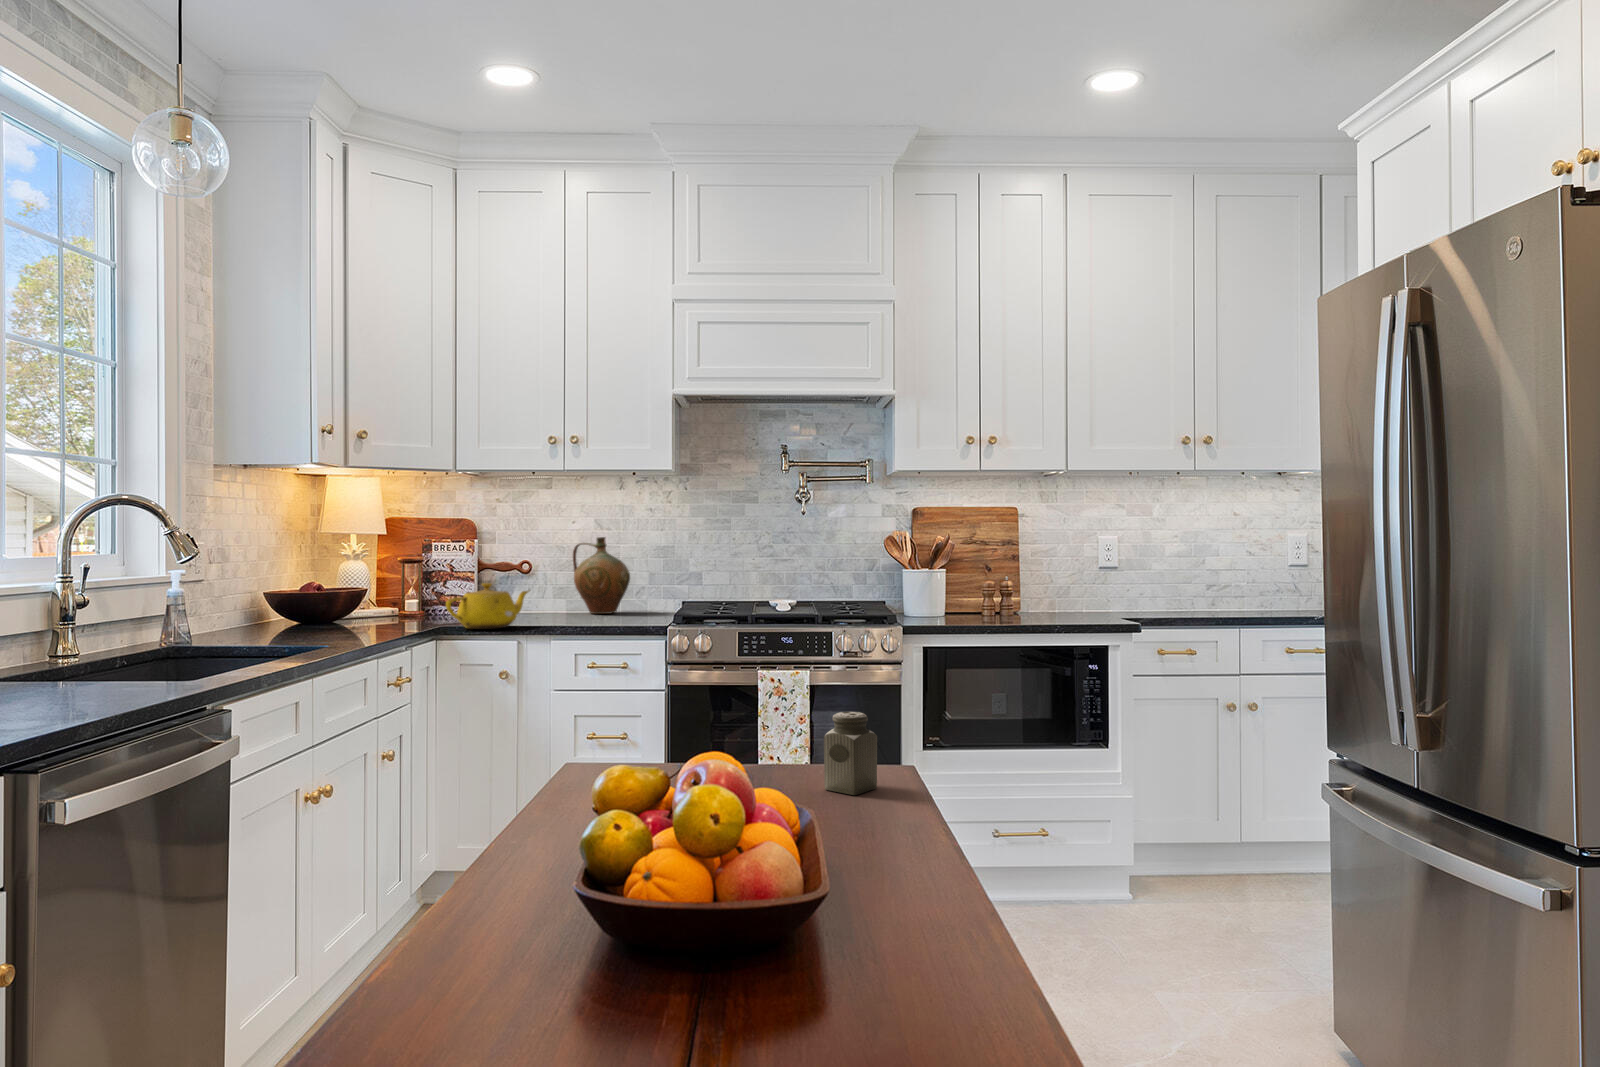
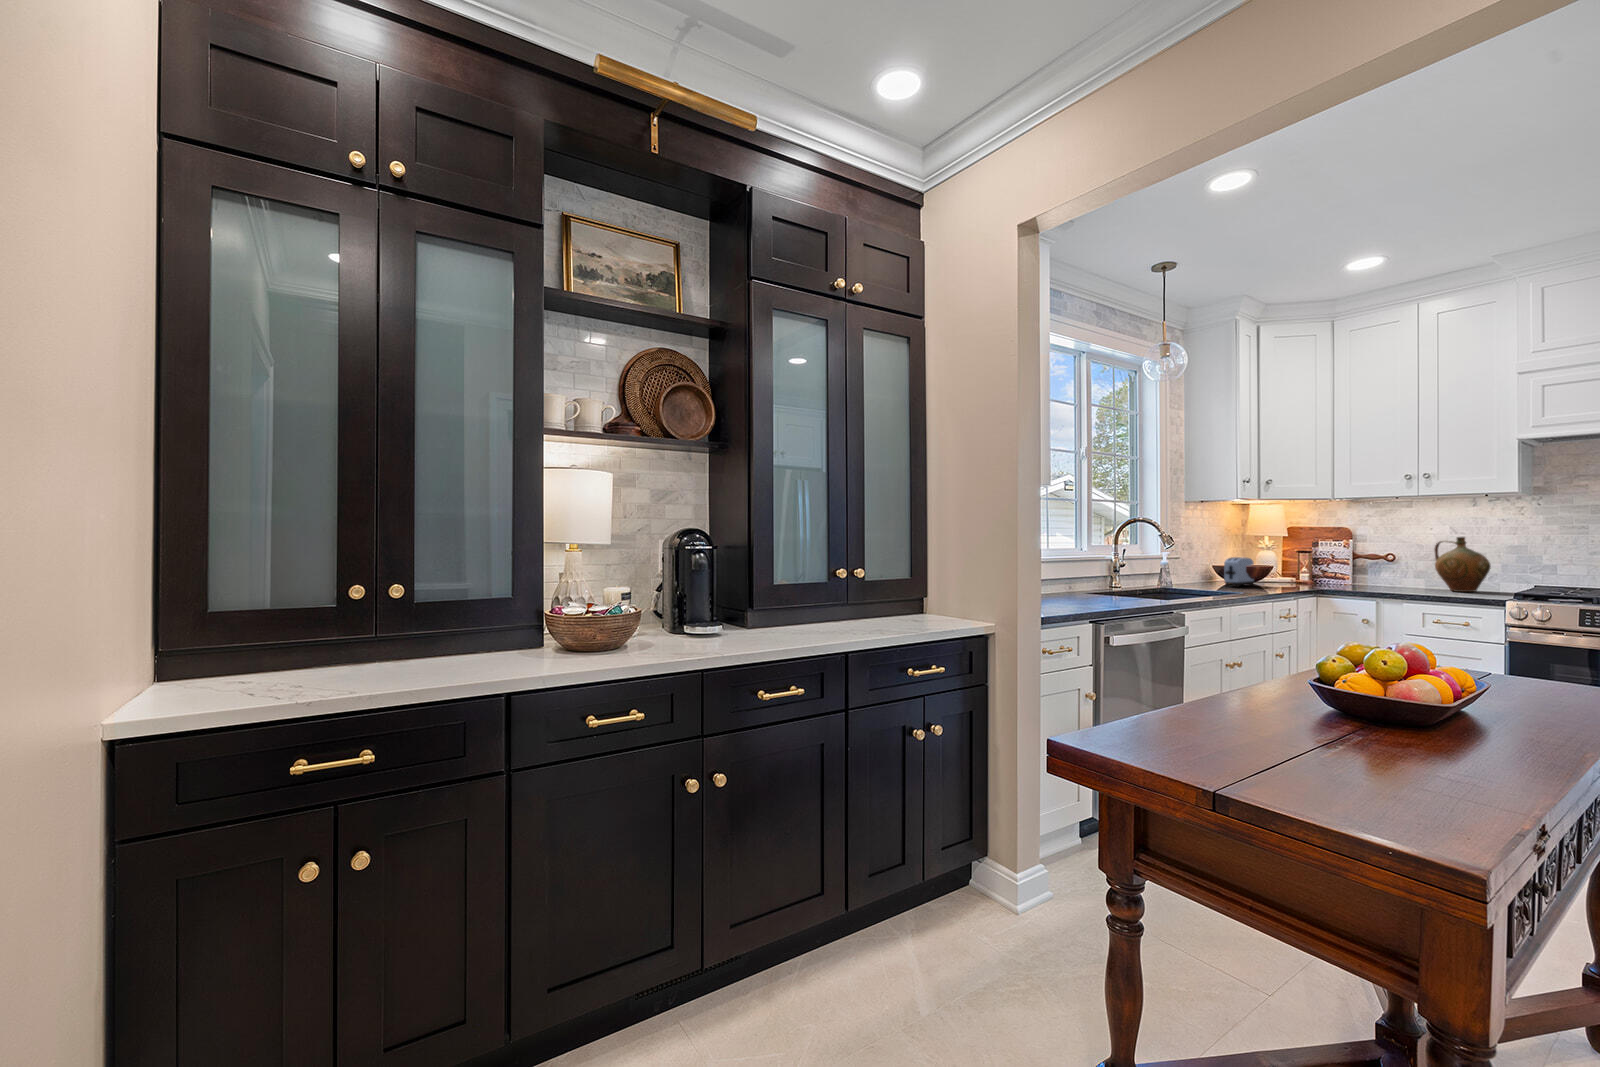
toaster: none [291,575,340,631] -> present [1224,557,1254,587]
teapot: present [446,583,528,629] -> none [1319,565,1387,594]
salt shaker: present [824,712,877,795] -> none [1509,643,1556,691]

